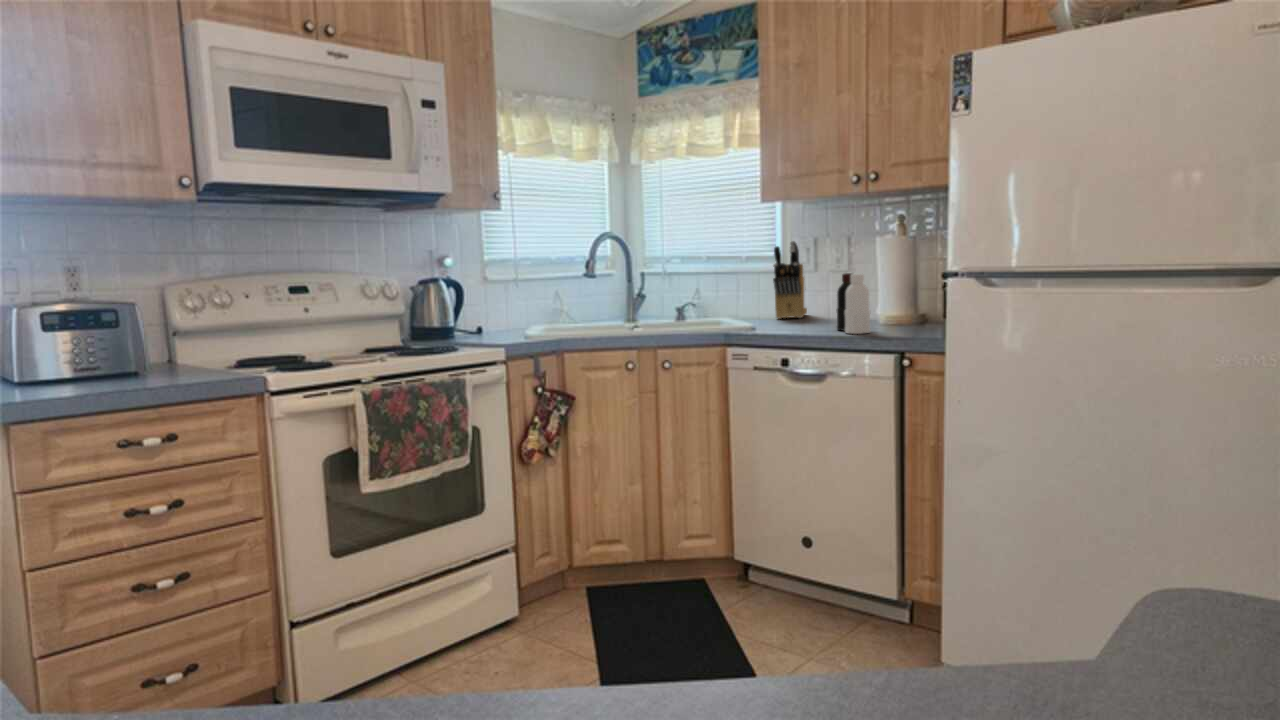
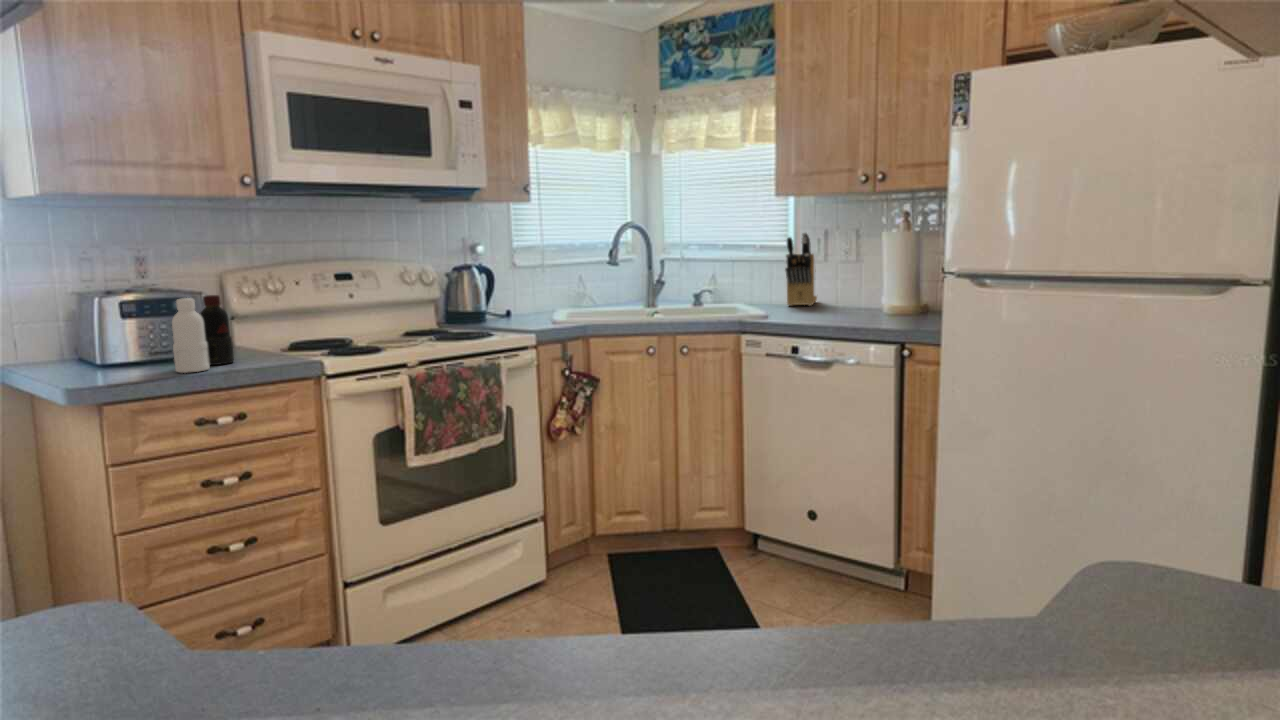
bottle: present [836,273,870,334] -> present [172,295,234,373]

